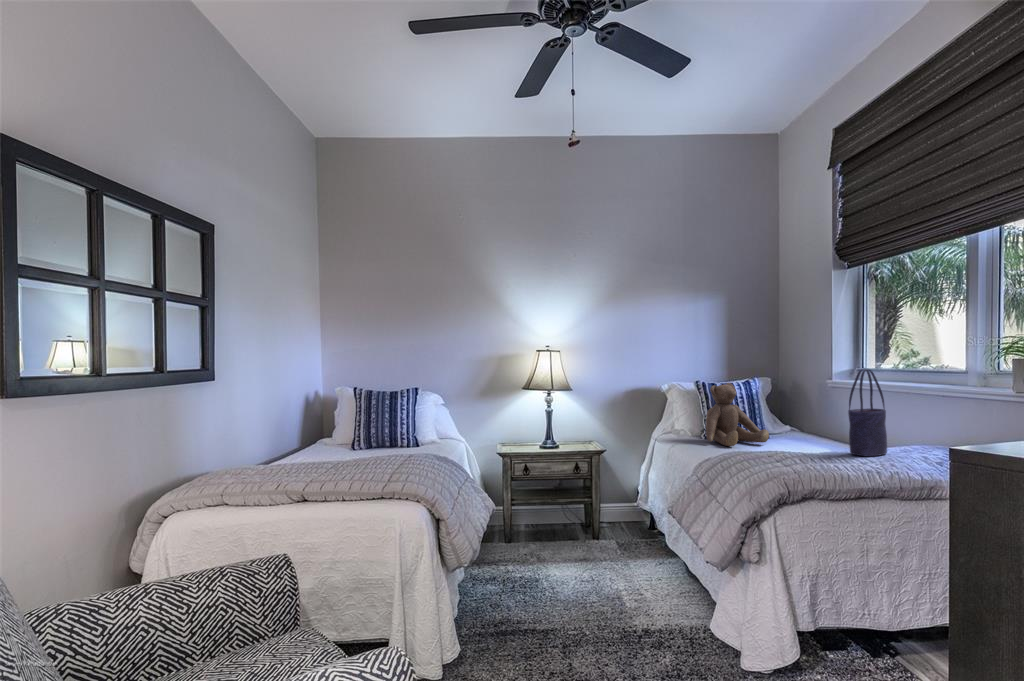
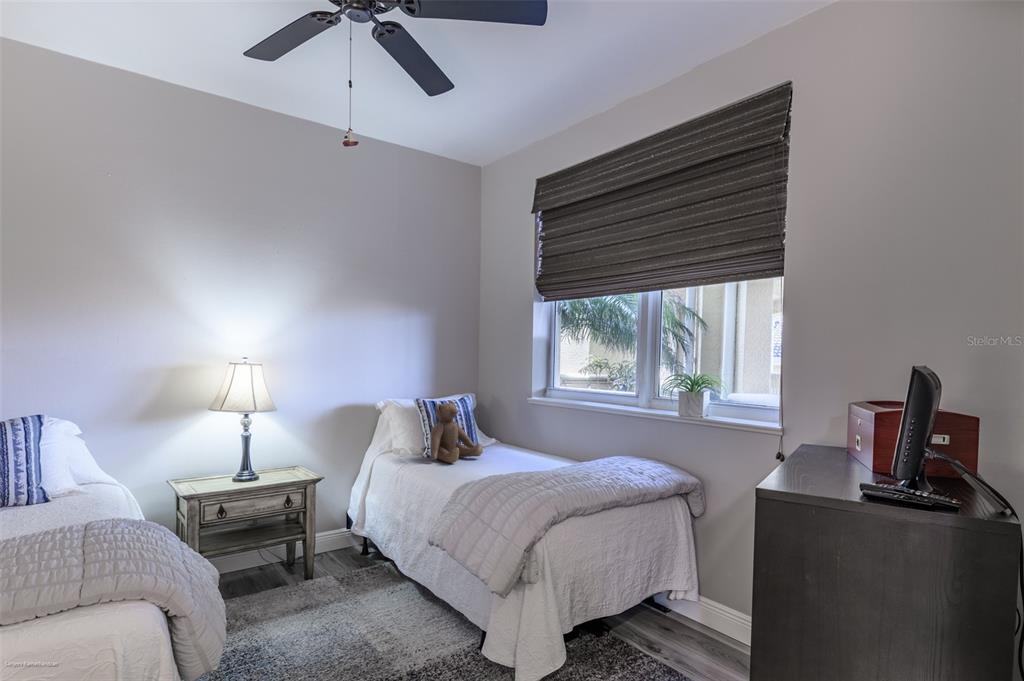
tote bag: present [848,369,887,456] -> none [546,393,570,464]

